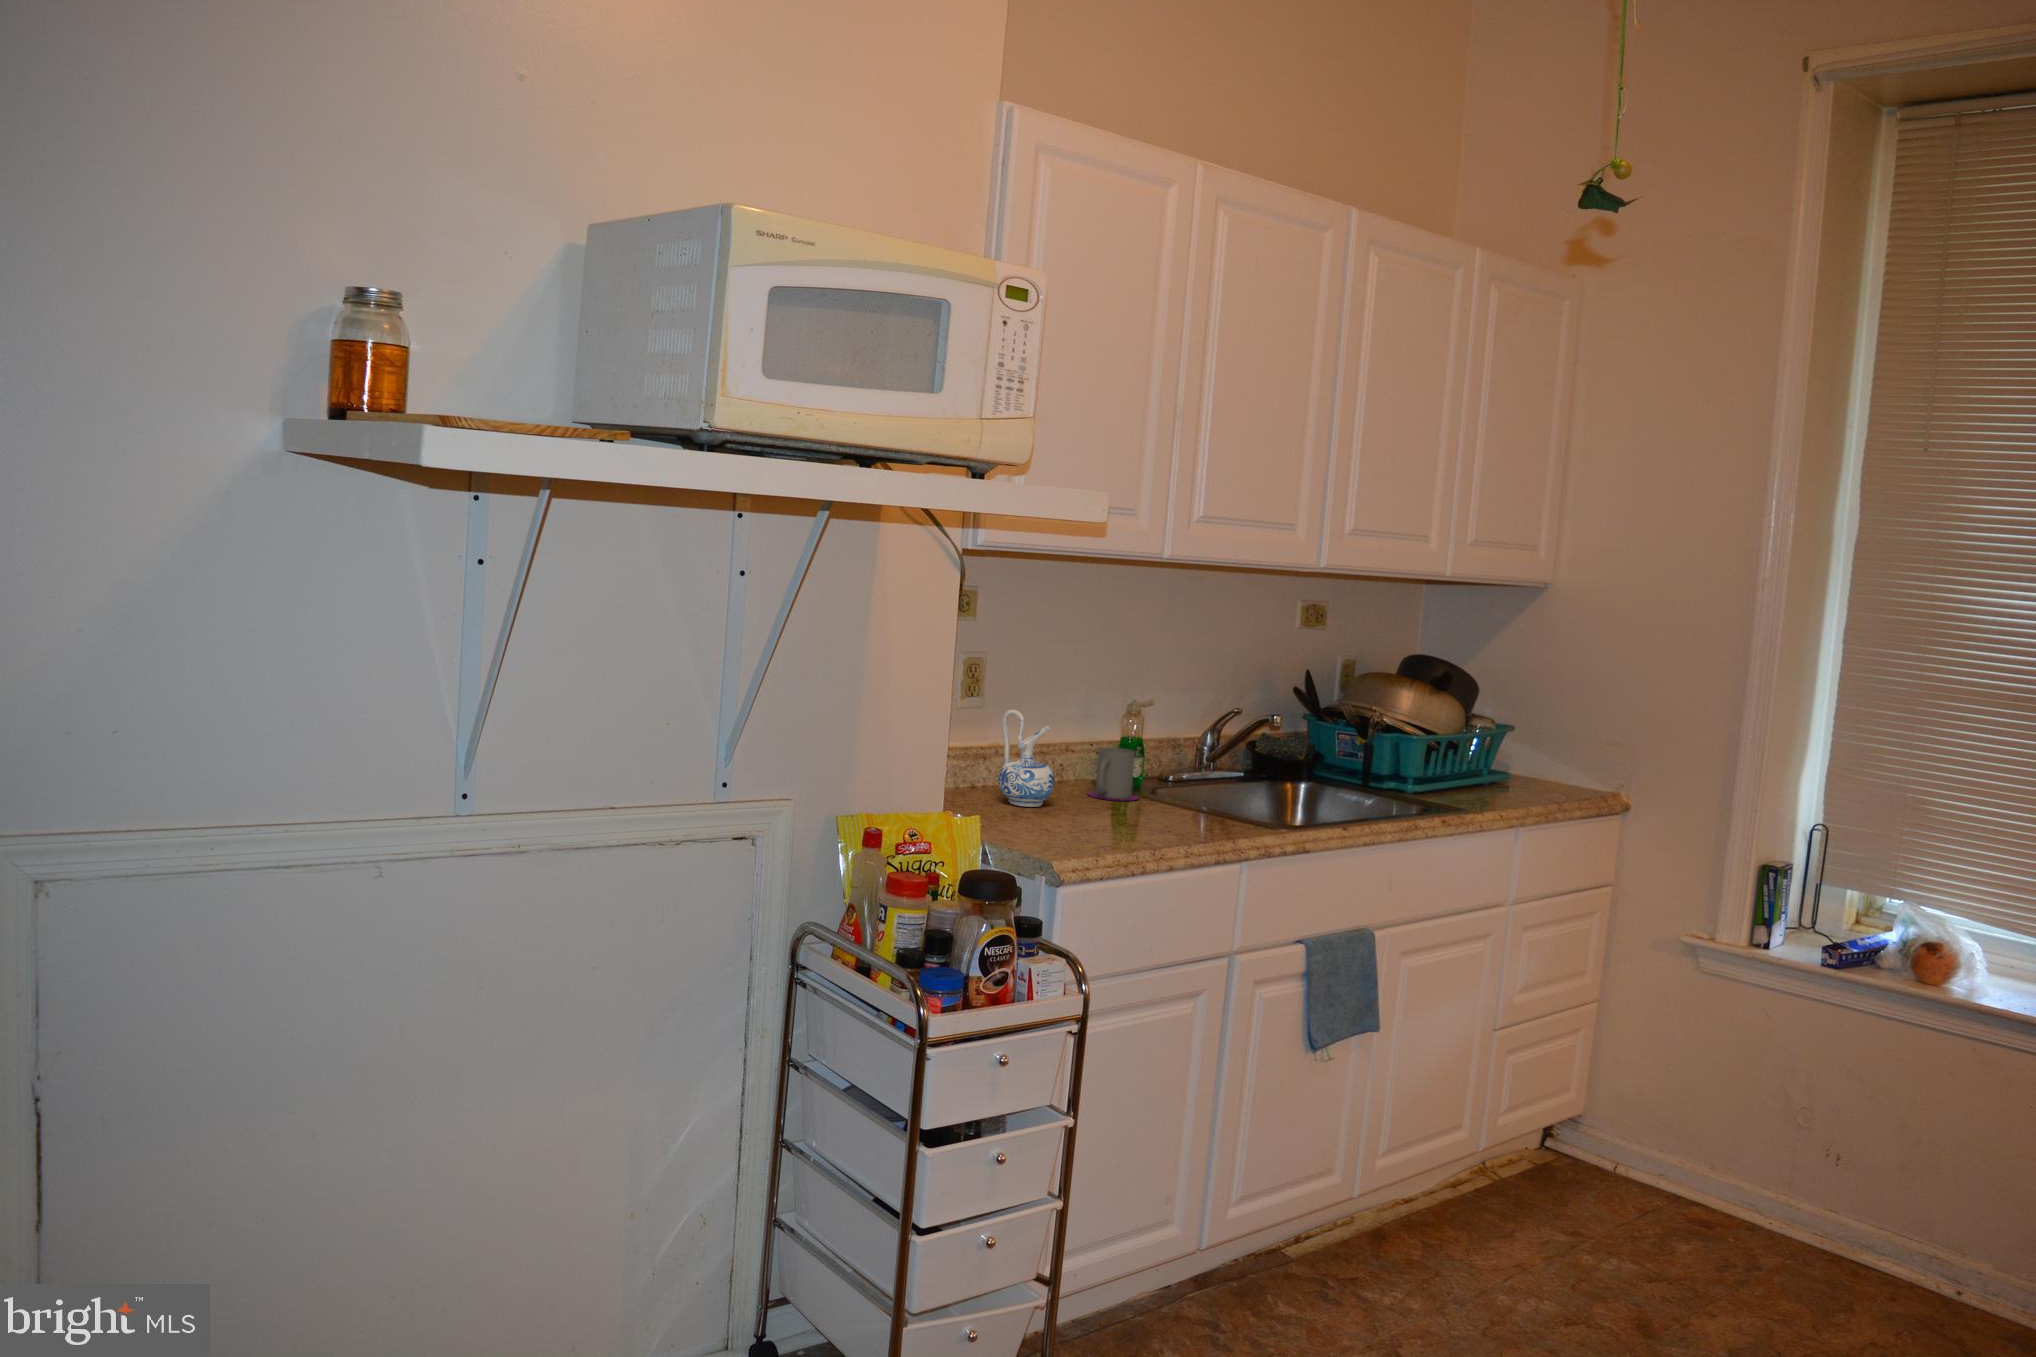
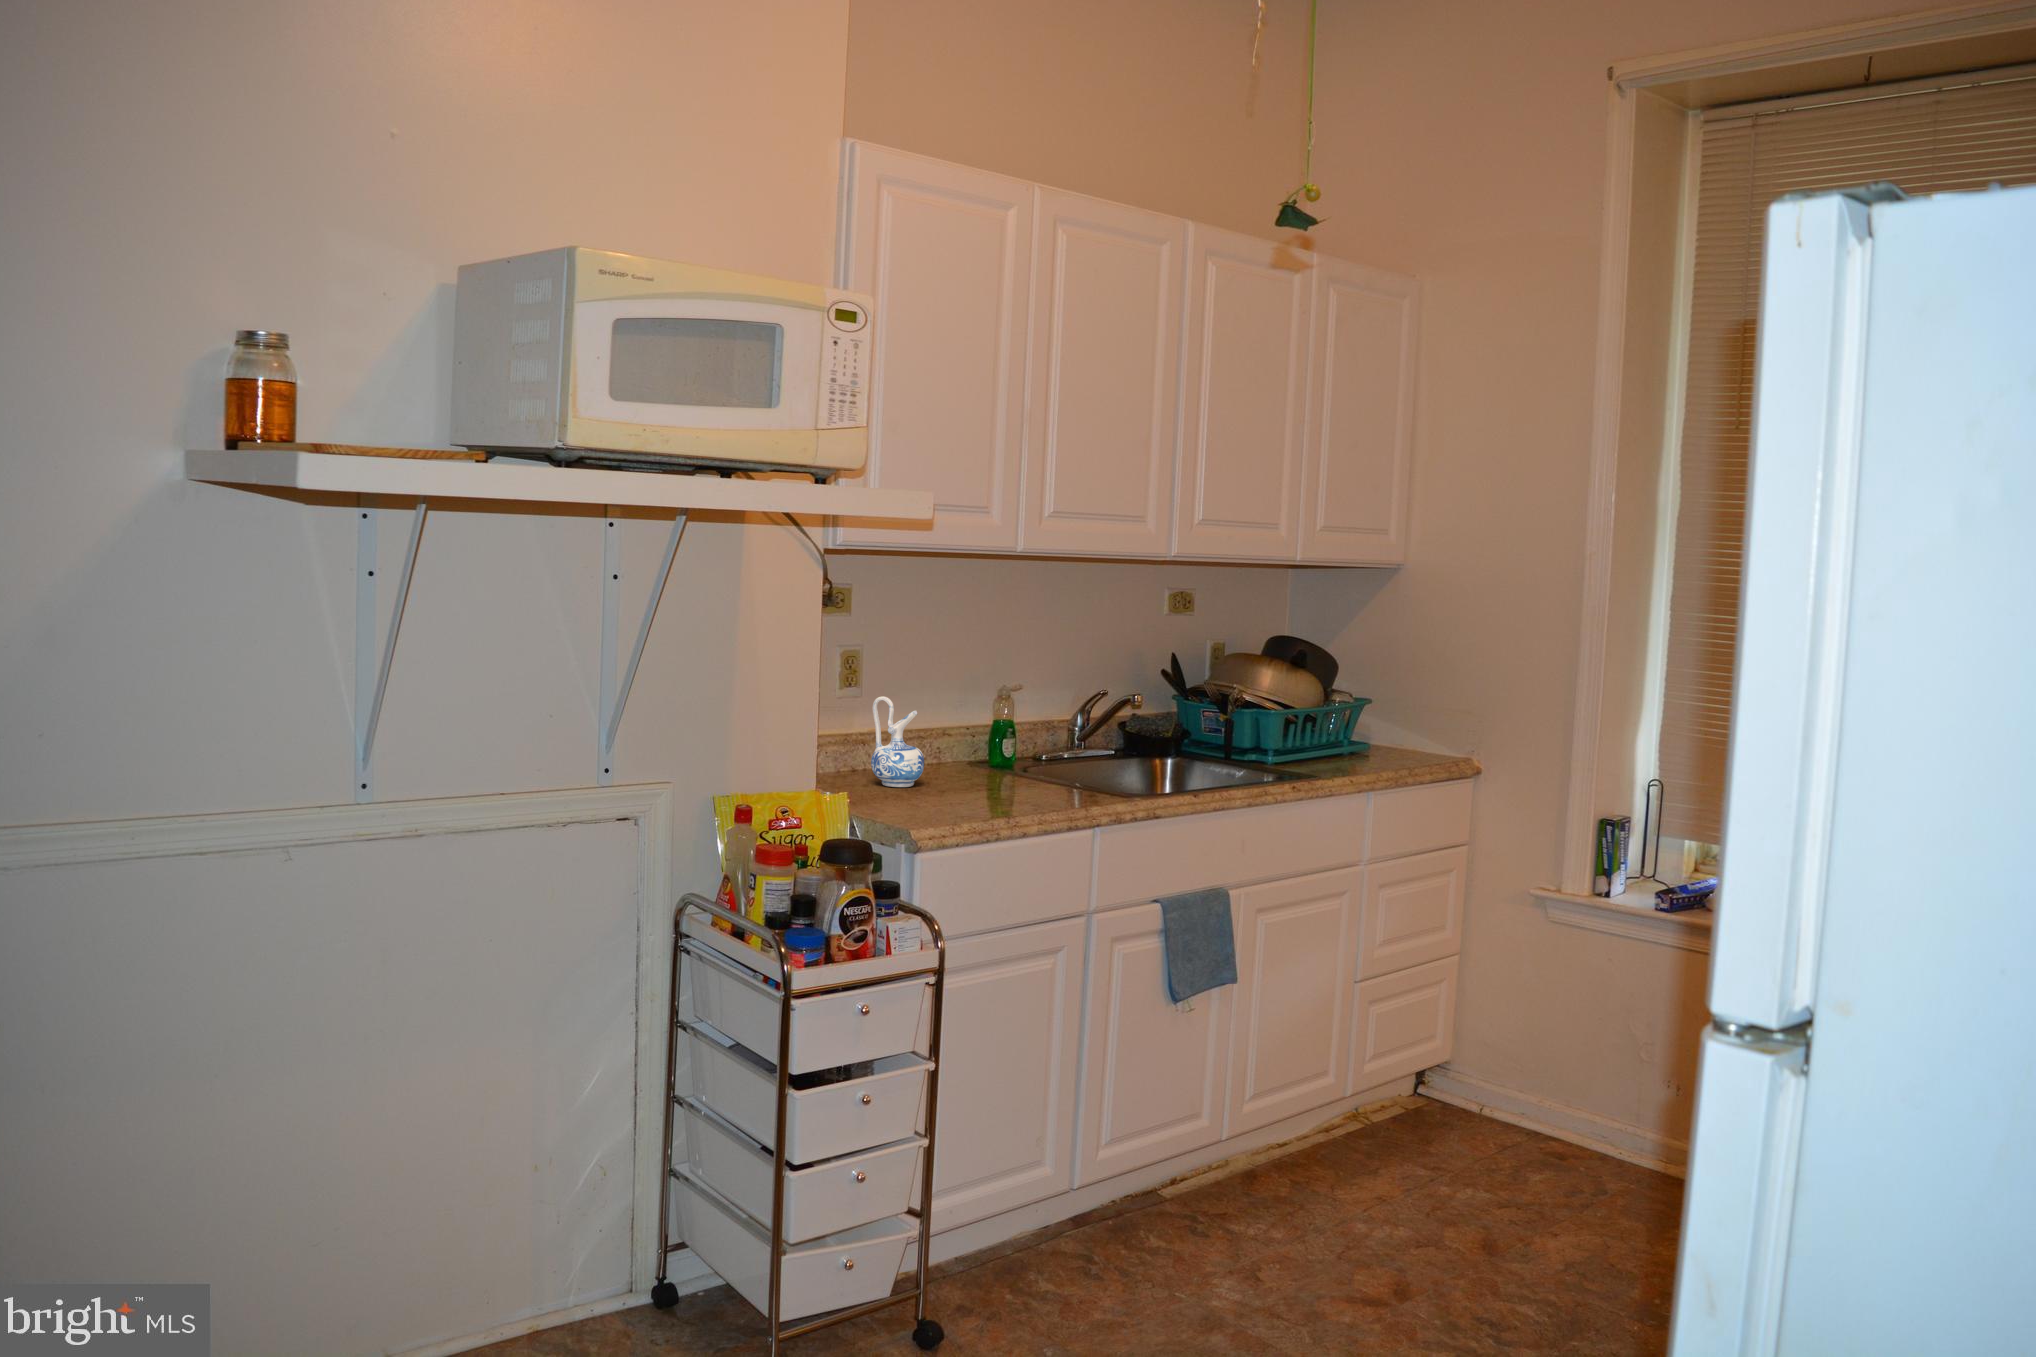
mug: present [1088,748,1138,801] -> none [960,730,1009,779]

